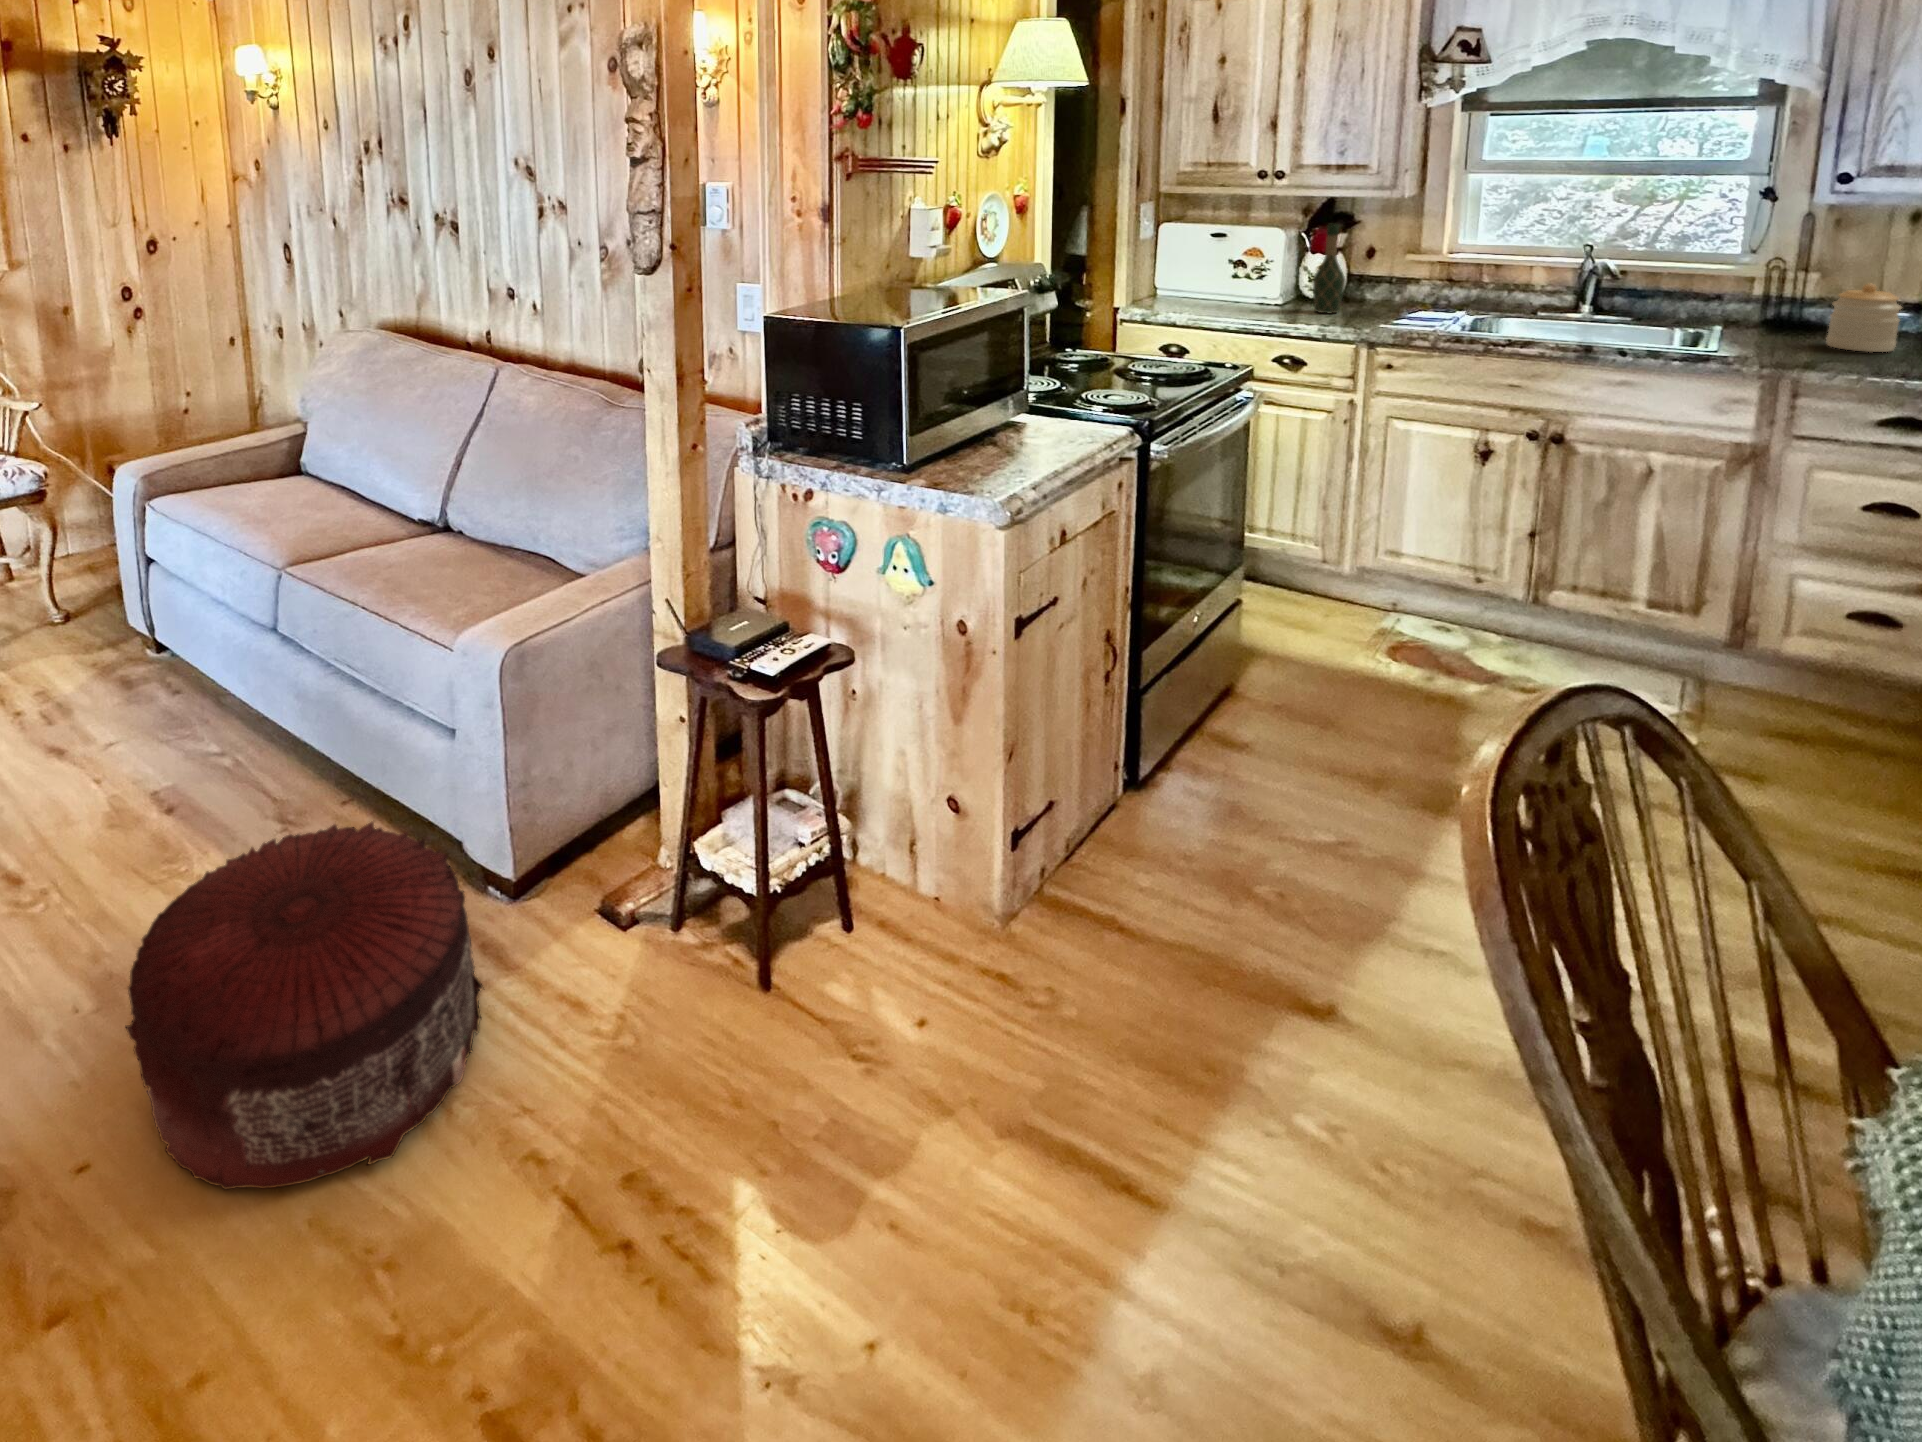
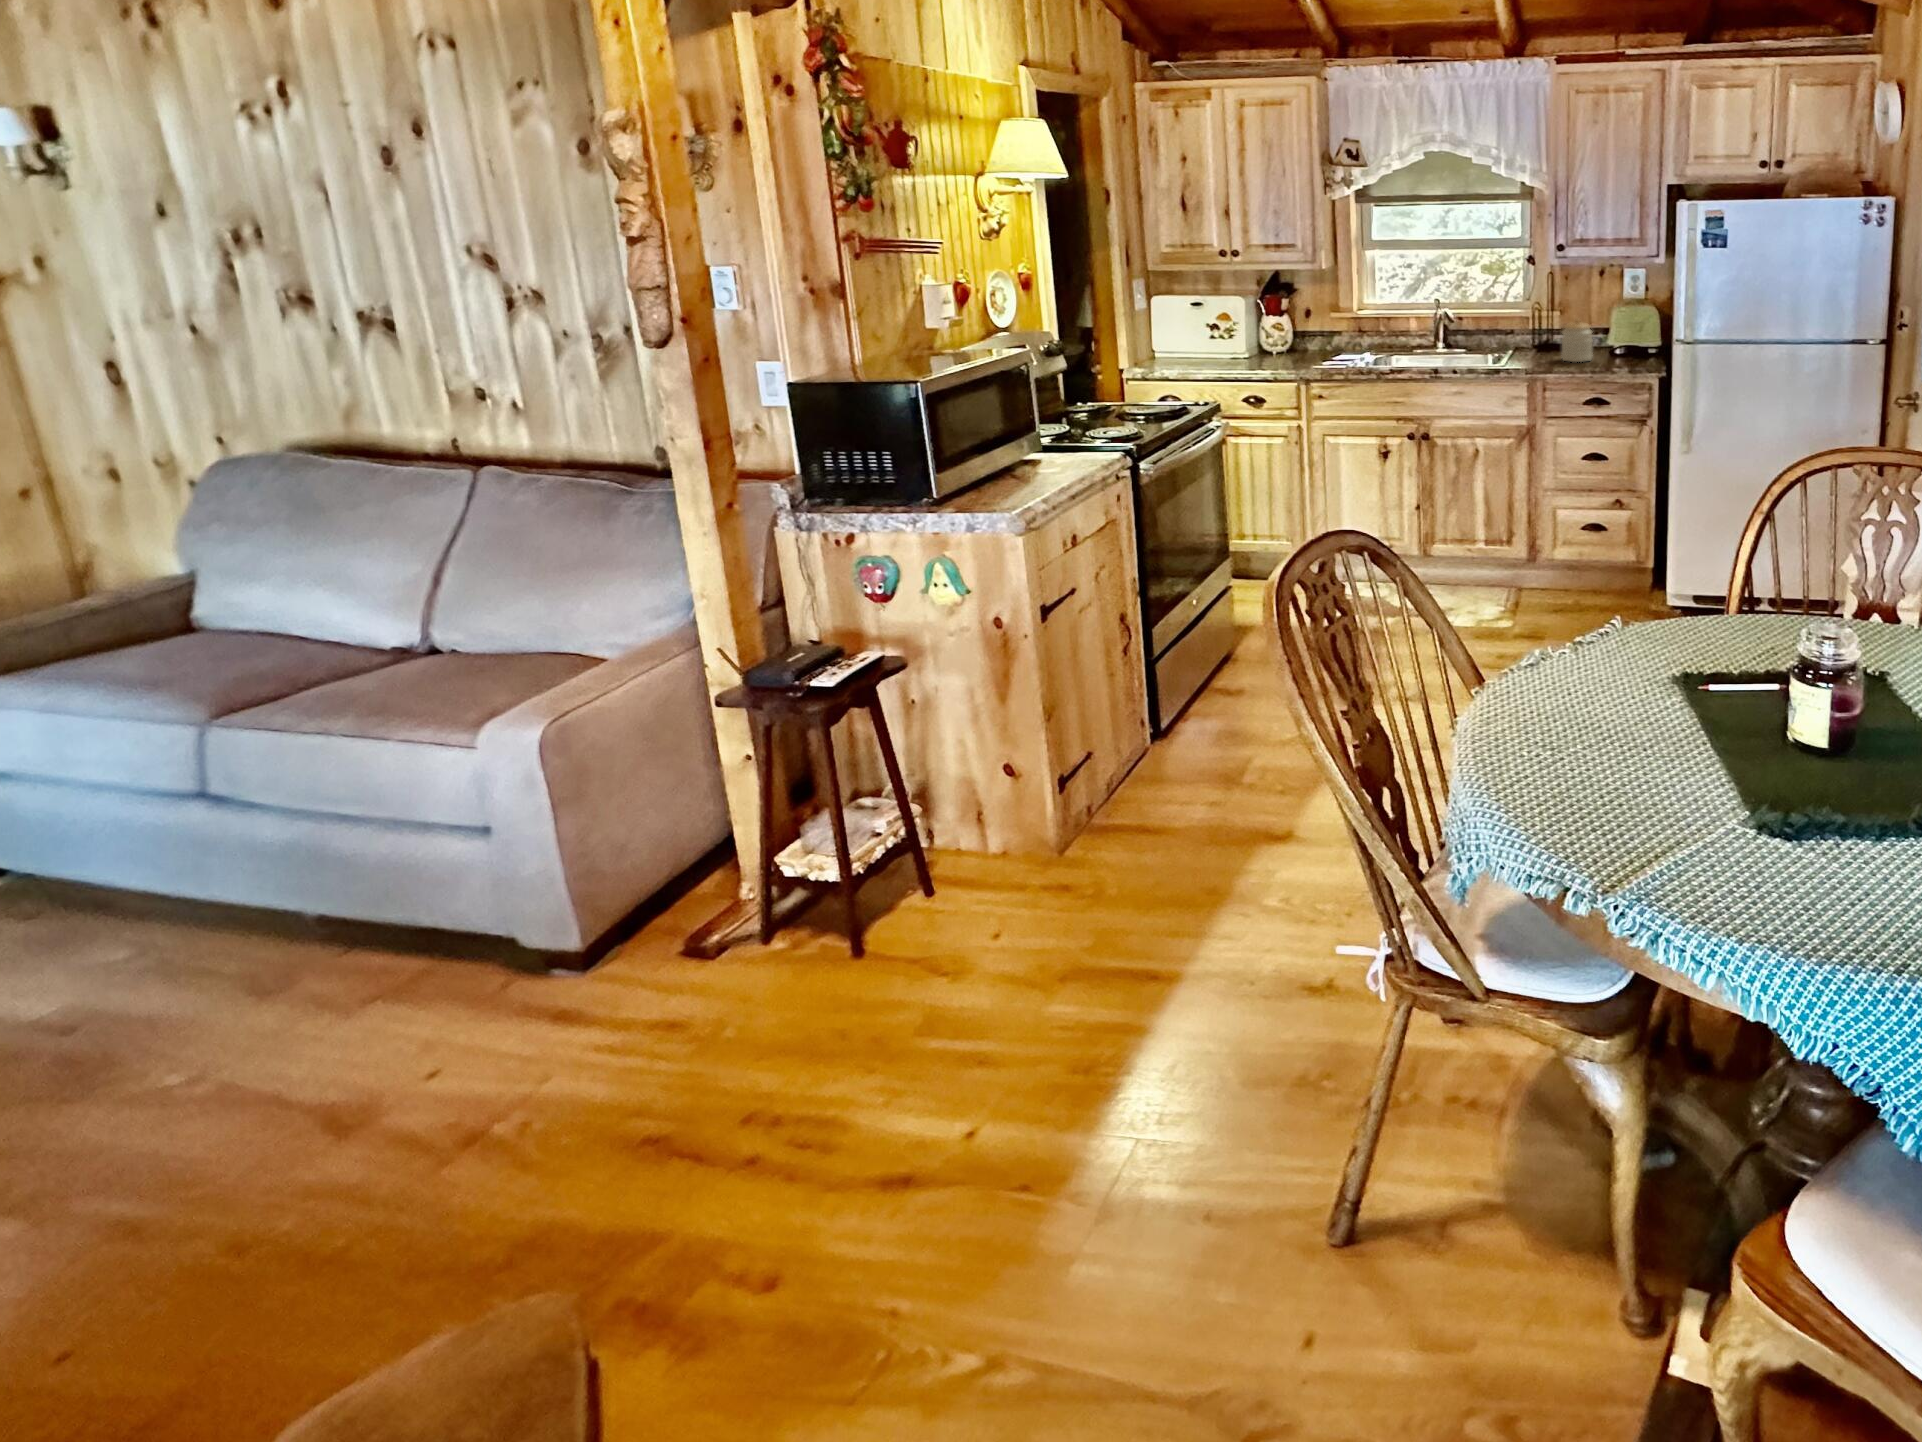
wine bottle: present [1313,224,1346,313] -> none [1269,292,1292,363]
pouf: present [125,822,483,1190] -> none [130,914,579,1259]

